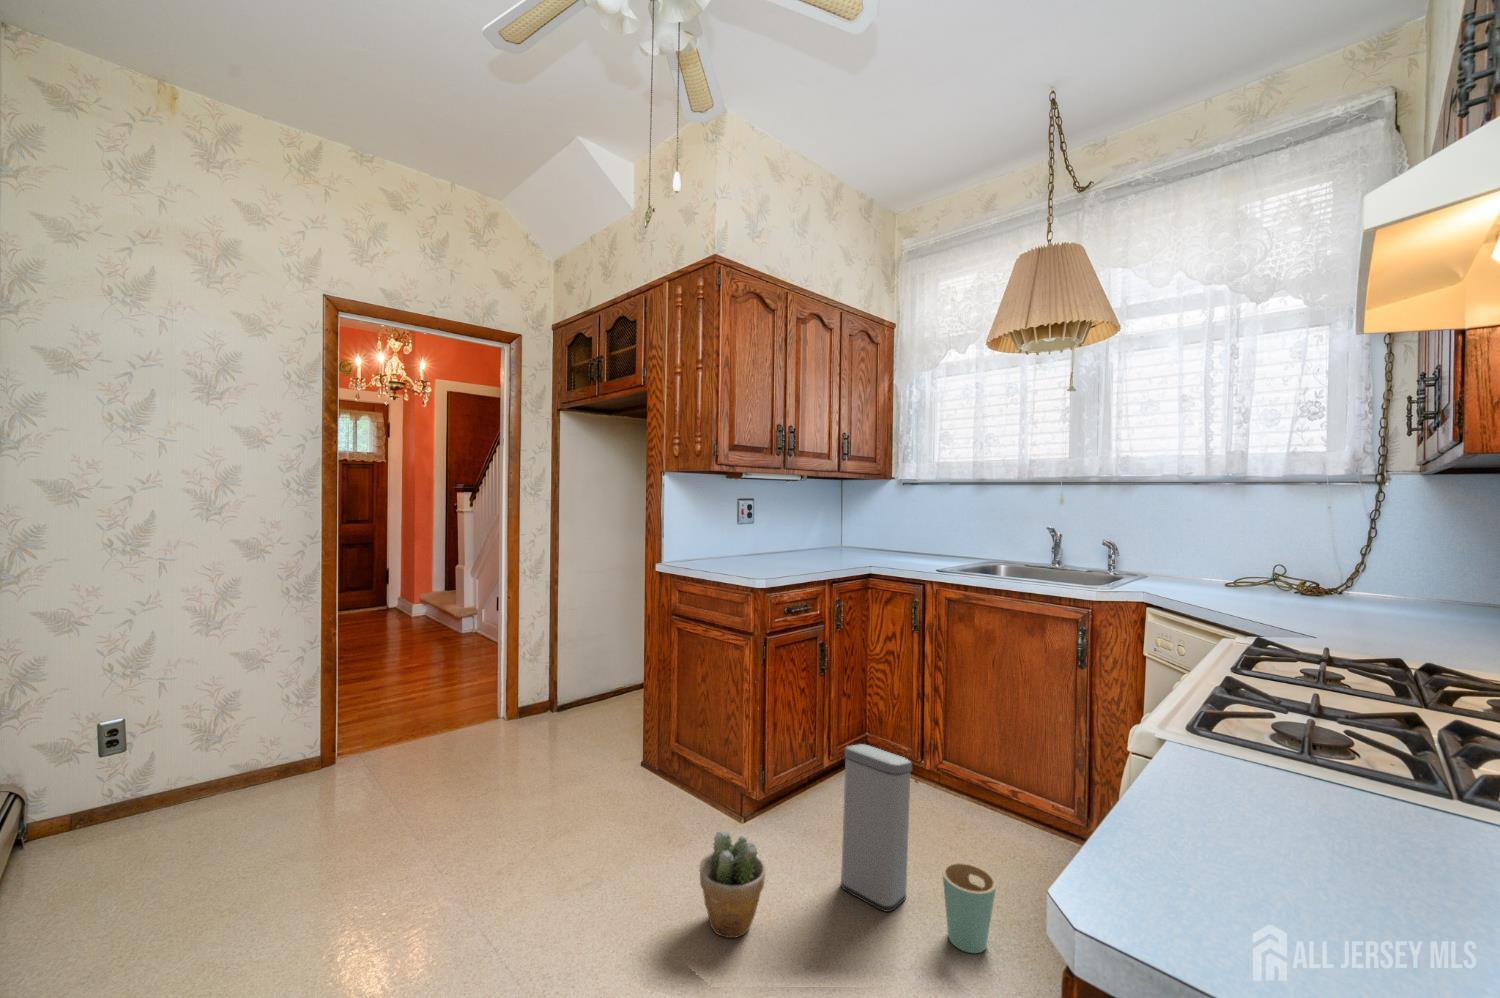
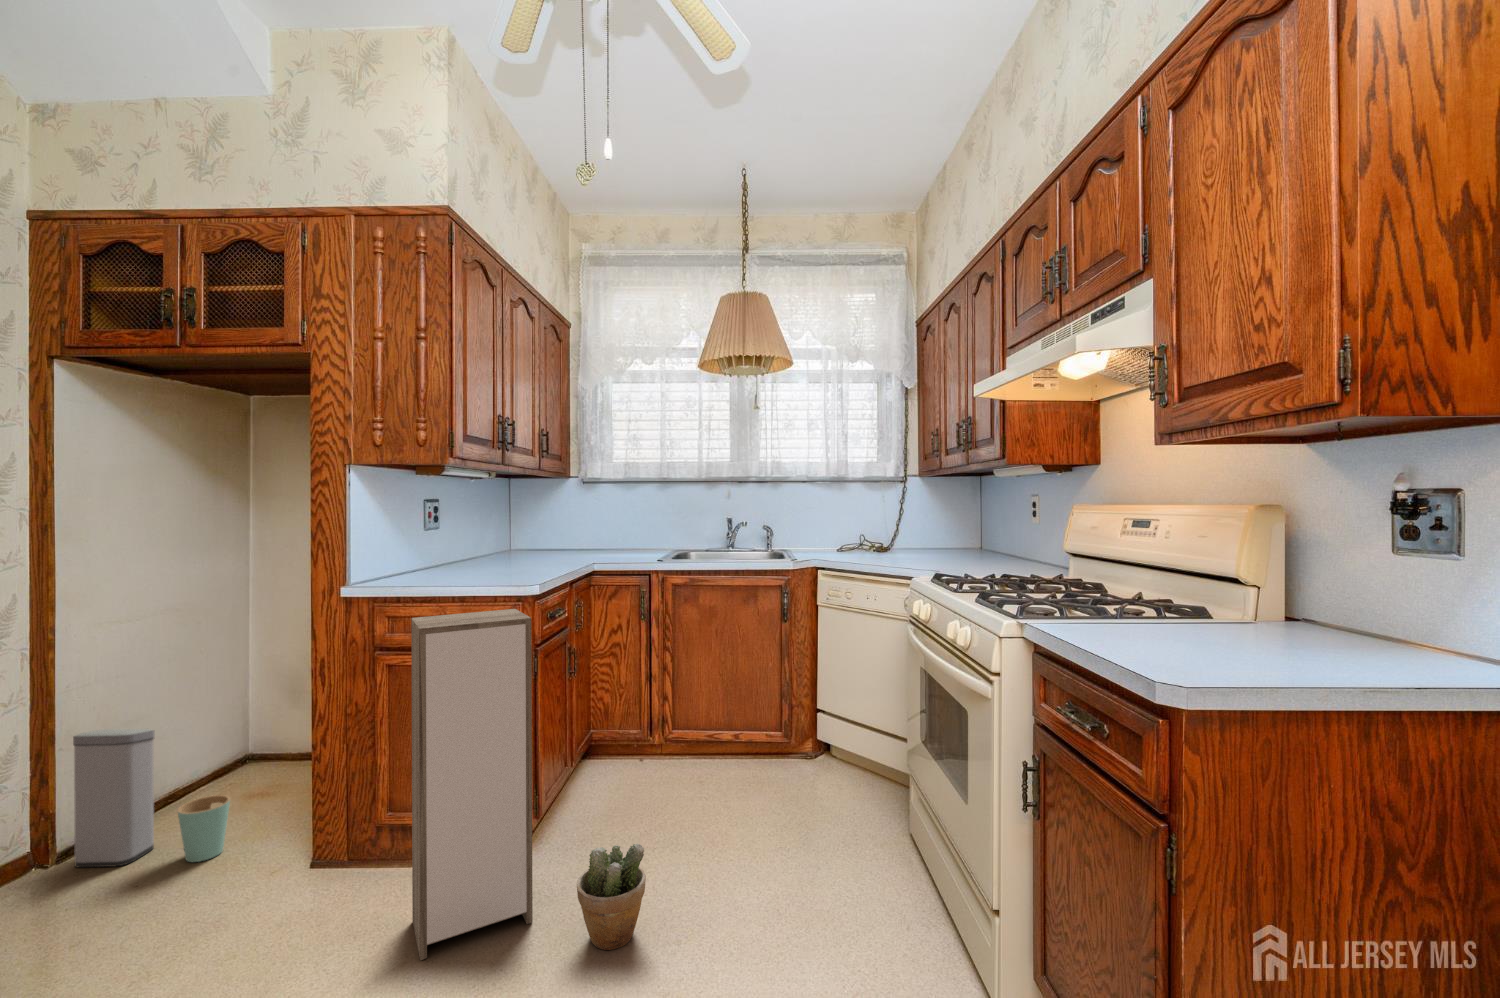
storage cabinet: none [608,588,719,876] -> present [411,609,533,960]
trash can: present [841,744,996,953] -> present [73,729,230,867]

